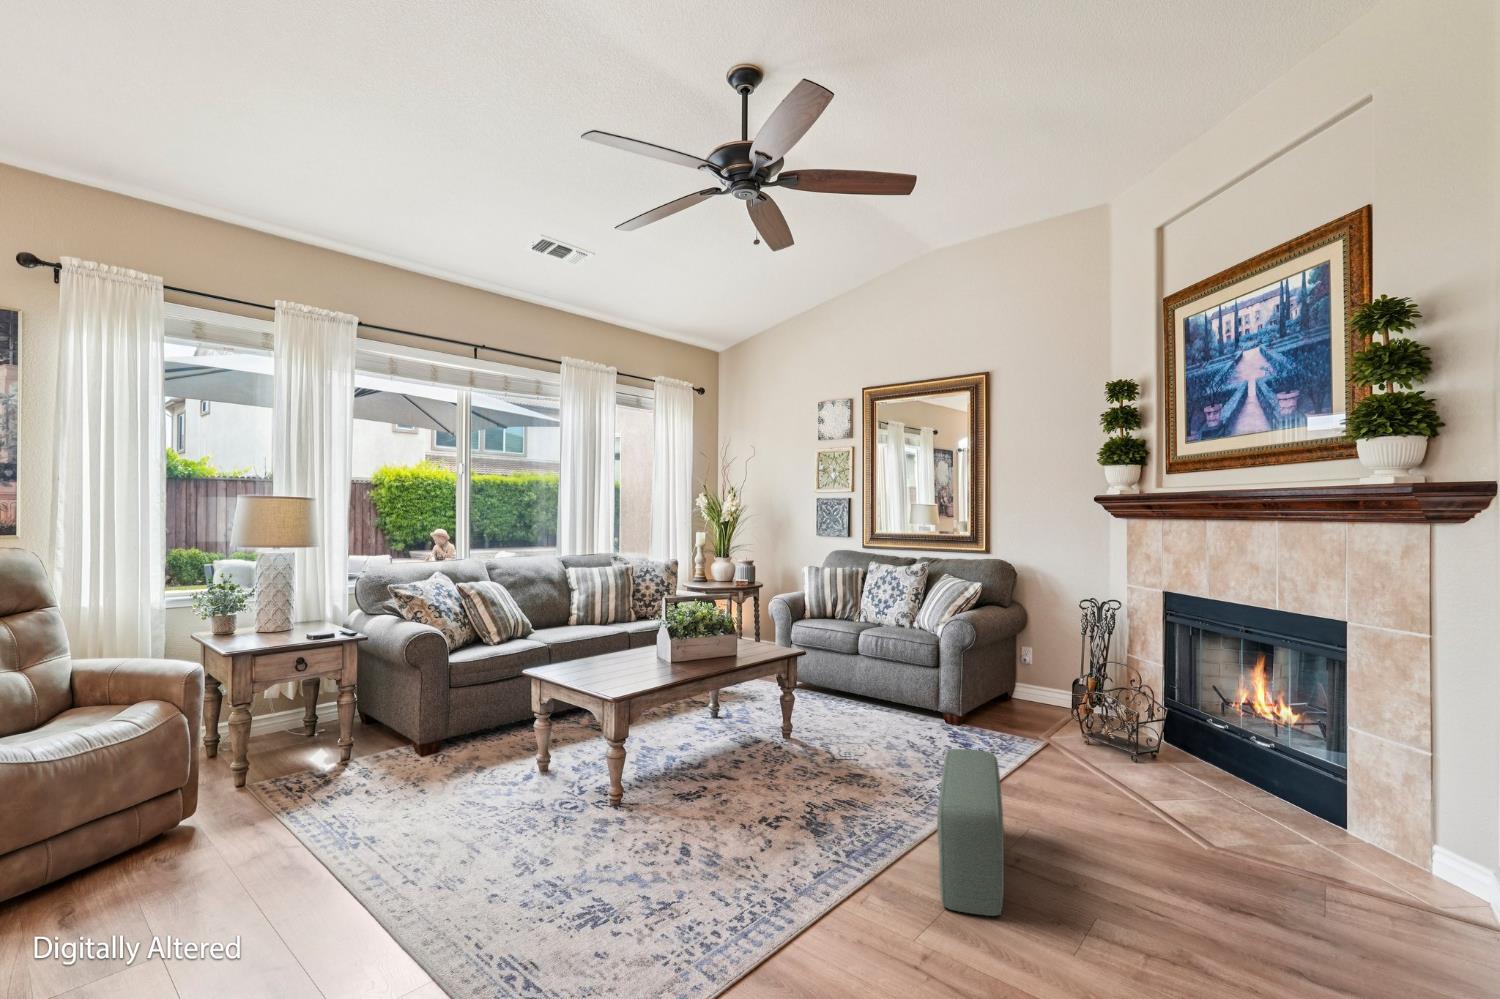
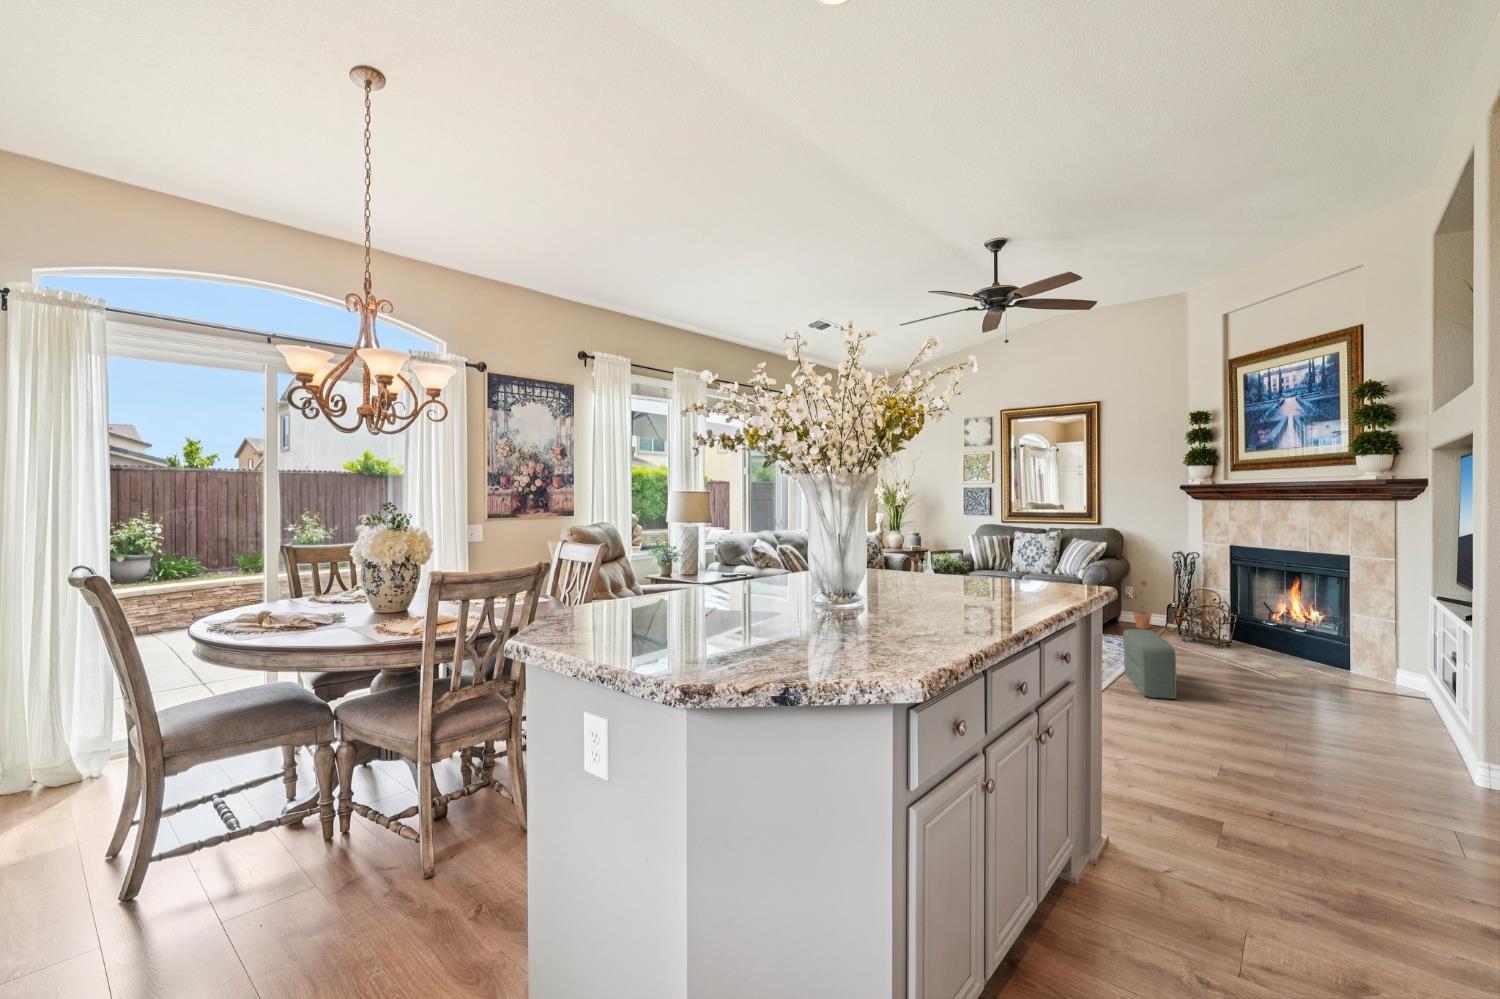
potted plant: none [1025,640,1054,716] -> present [1131,581,1152,629]

